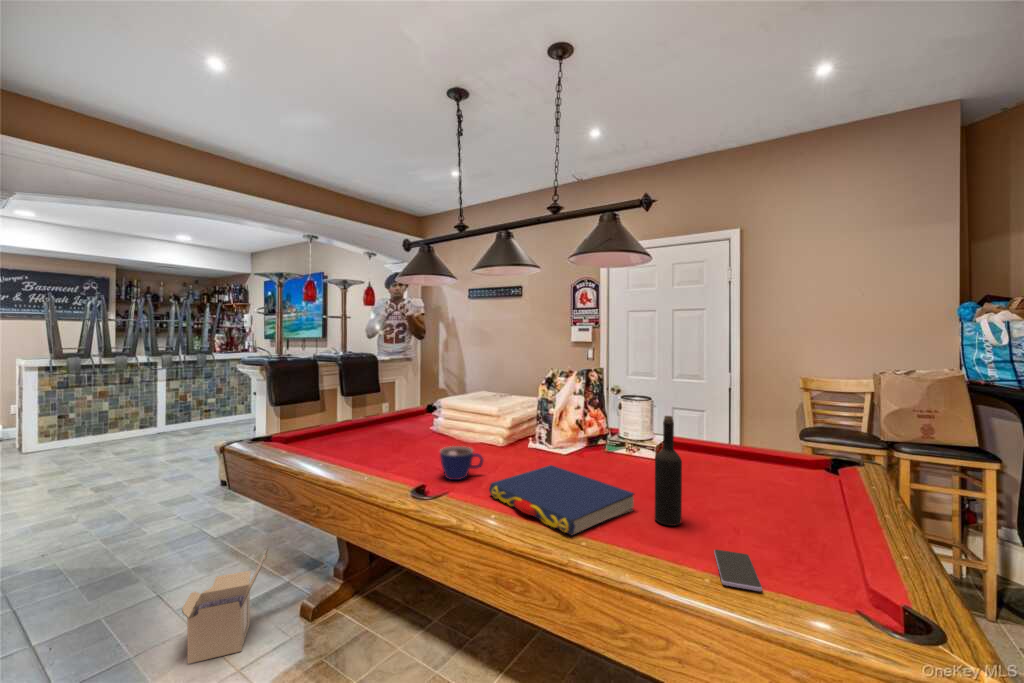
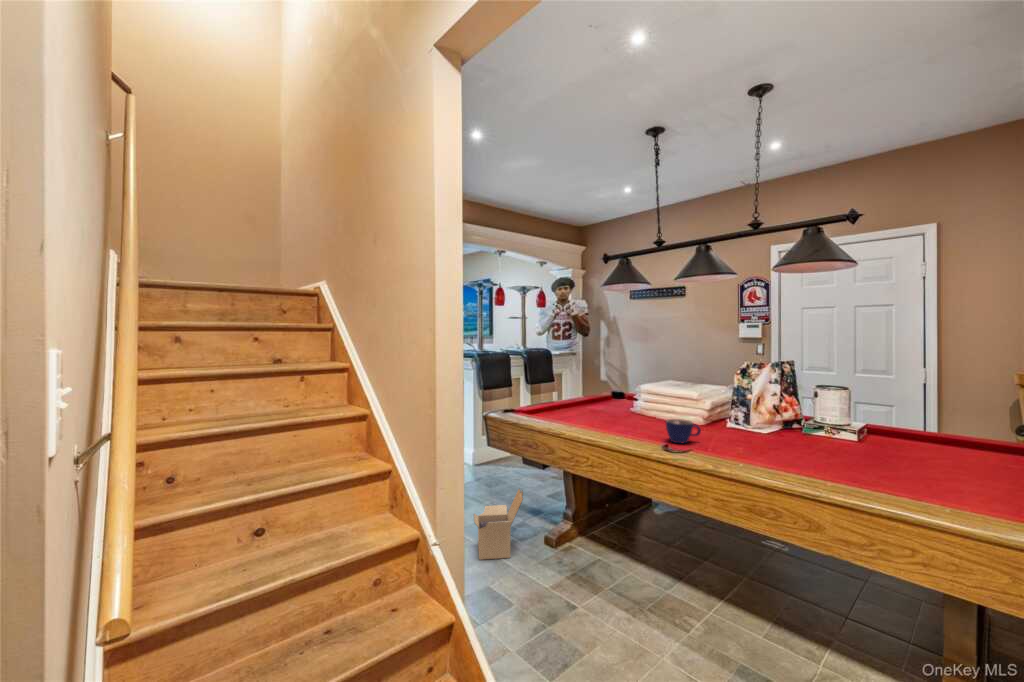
wine bottle: present [655,416,682,526] -> none [868,395,894,481]
book: present [489,465,634,535] -> none [715,437,848,479]
smartphone: present [714,550,762,591] -> none [928,495,974,518]

